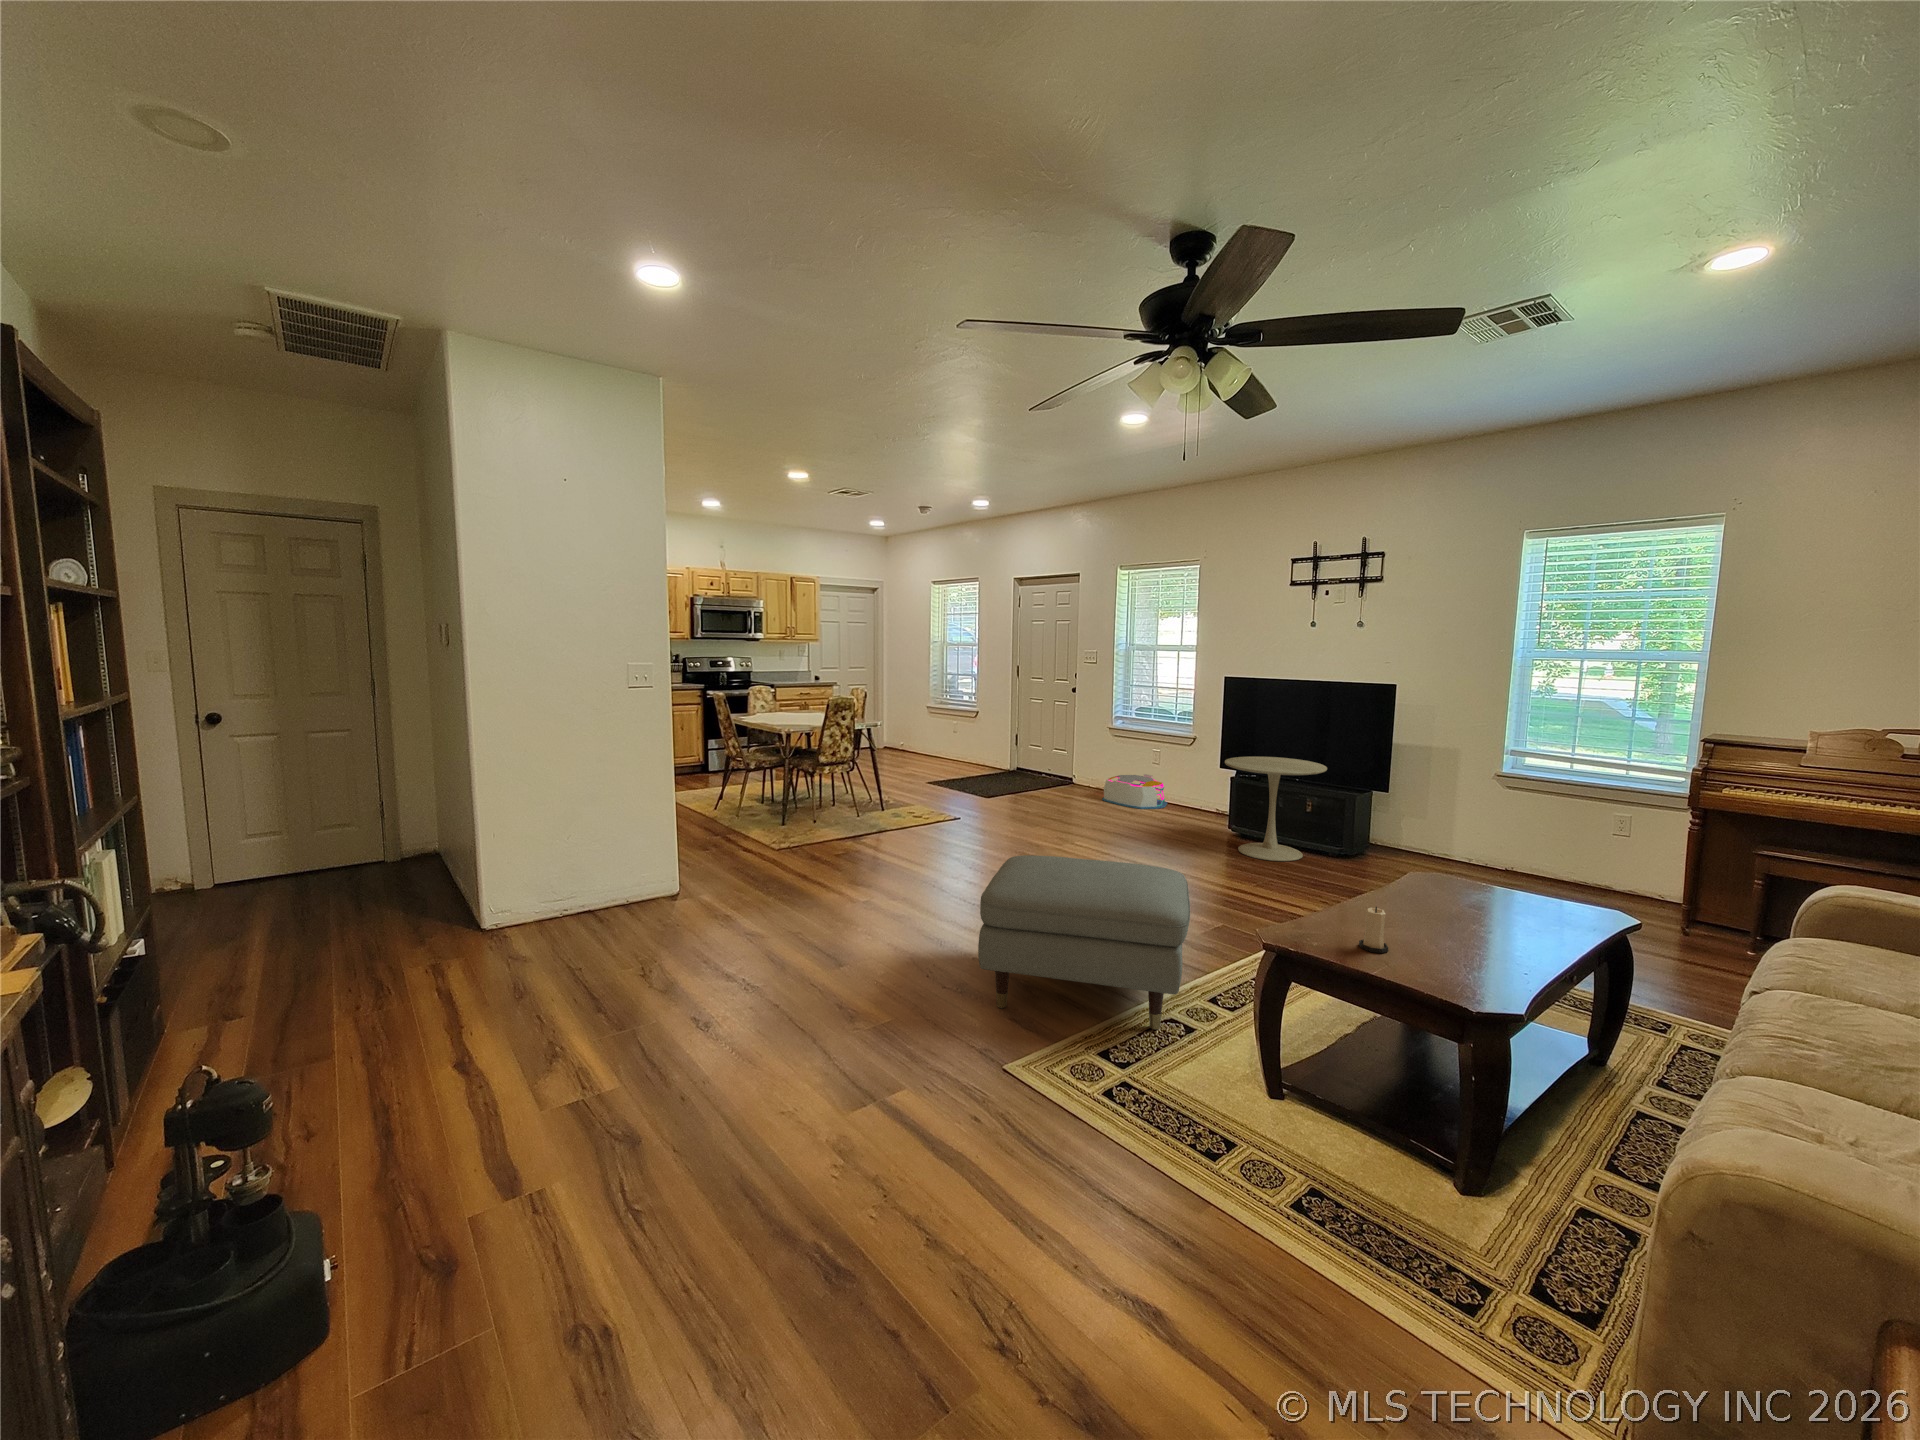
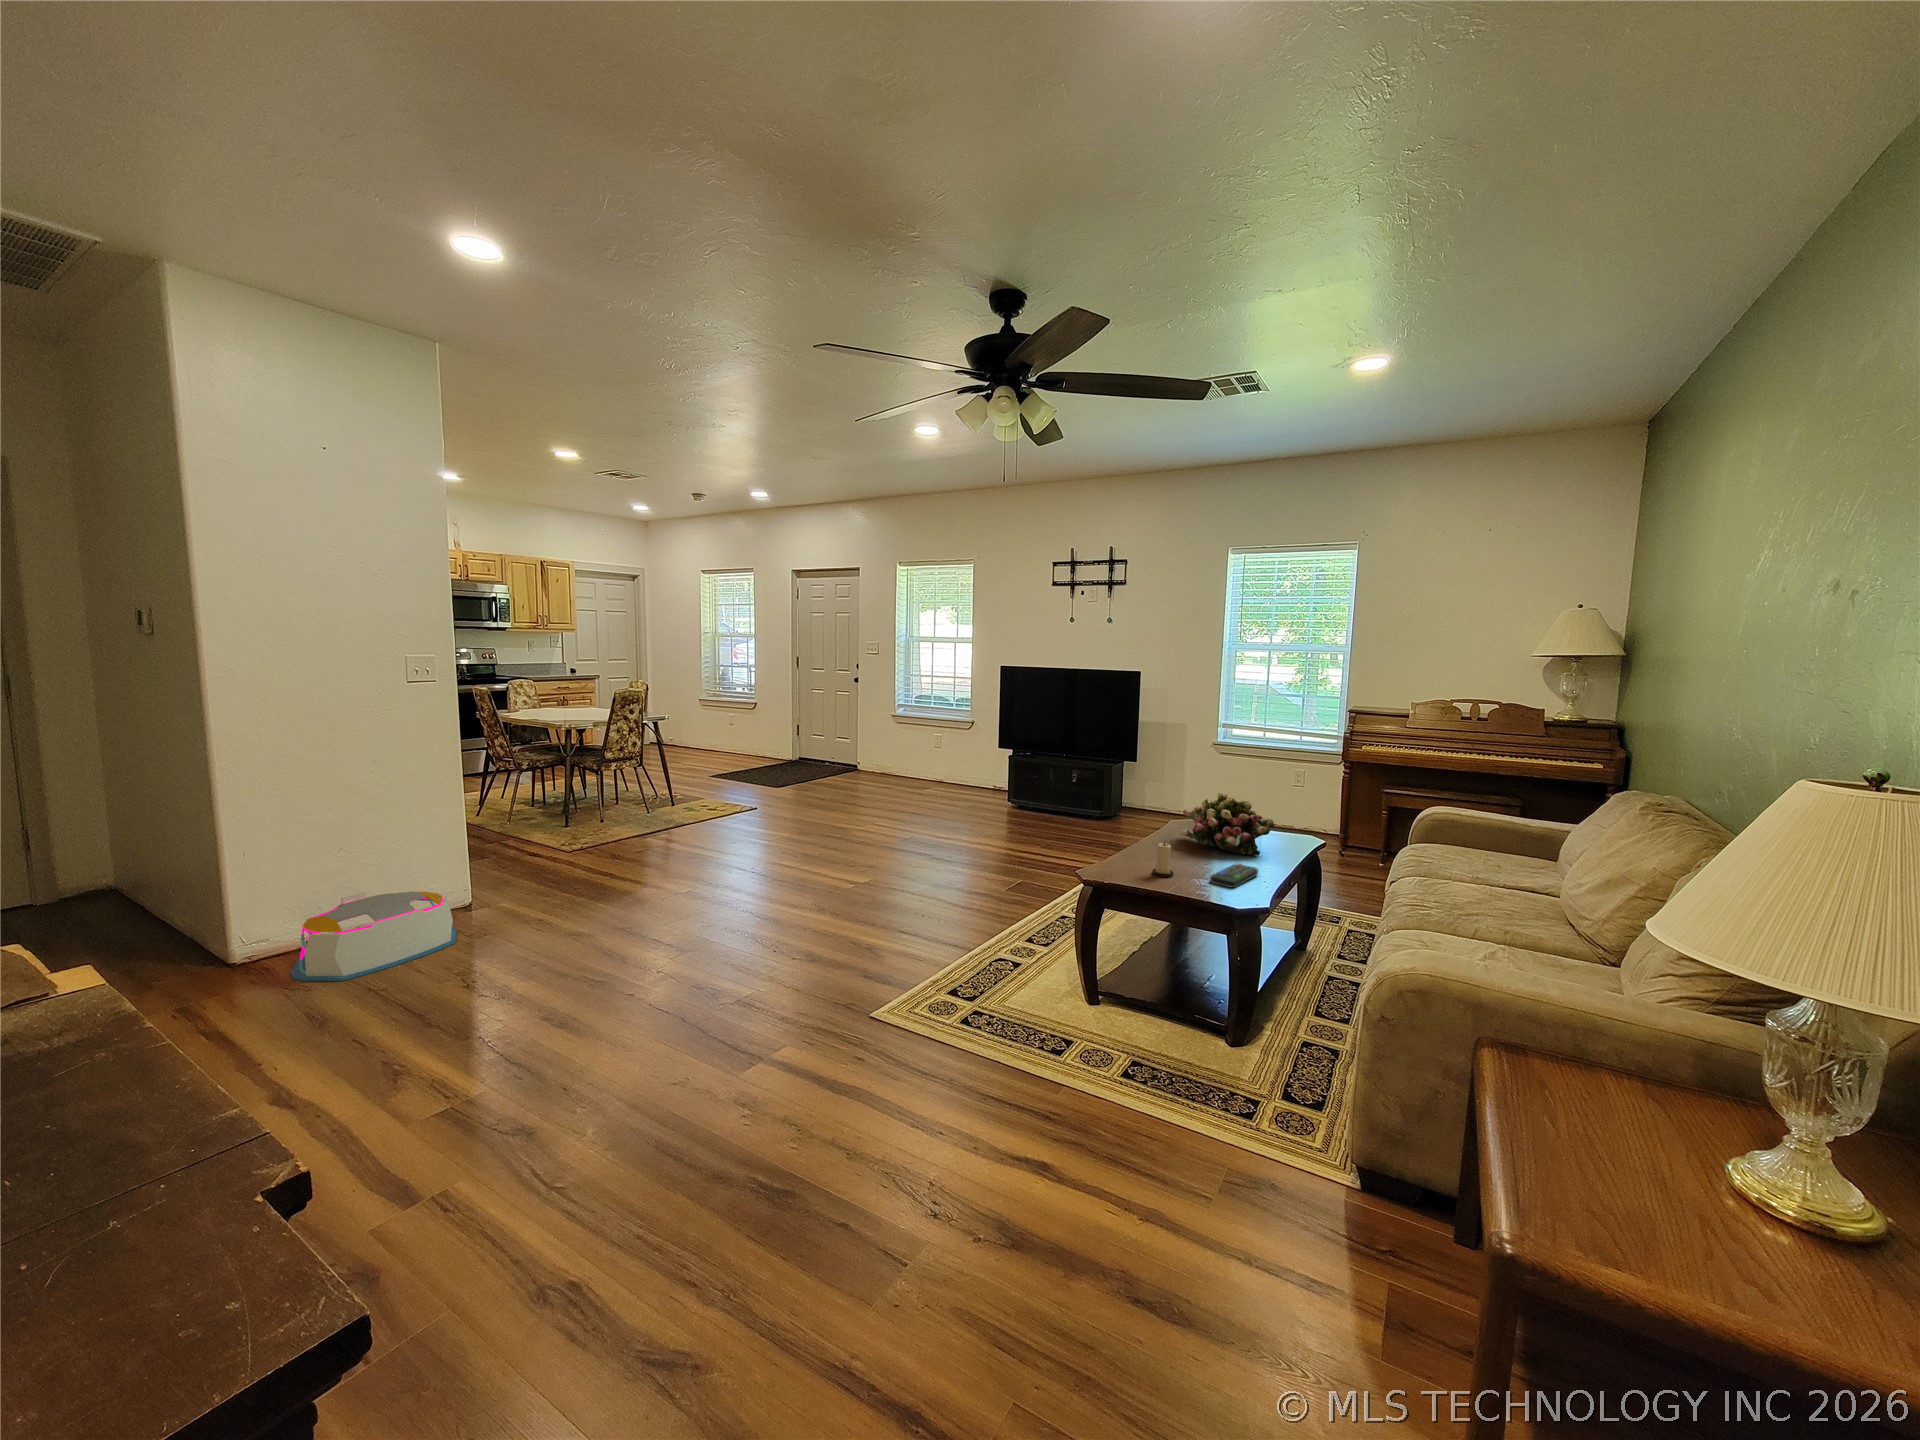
side table: present [1225,757,1327,861] -> none [1007,736,1090,825]
storage bin: present [1102,774,1167,809] -> present [290,892,456,981]
flower arrangement: none [1412,845,1556,935] -> present [1181,792,1275,855]
ottoman: present [978,855,1190,1030] -> none [832,830,1015,970]
remote control: none [1441,945,1520,980] -> present [1210,864,1258,888]

